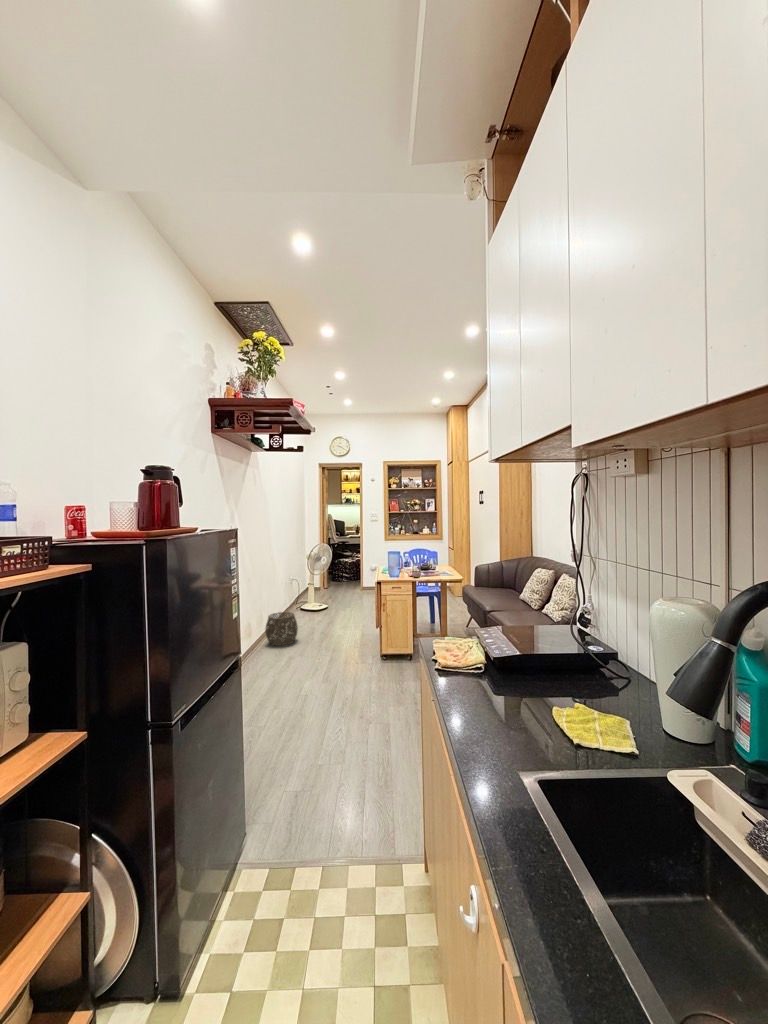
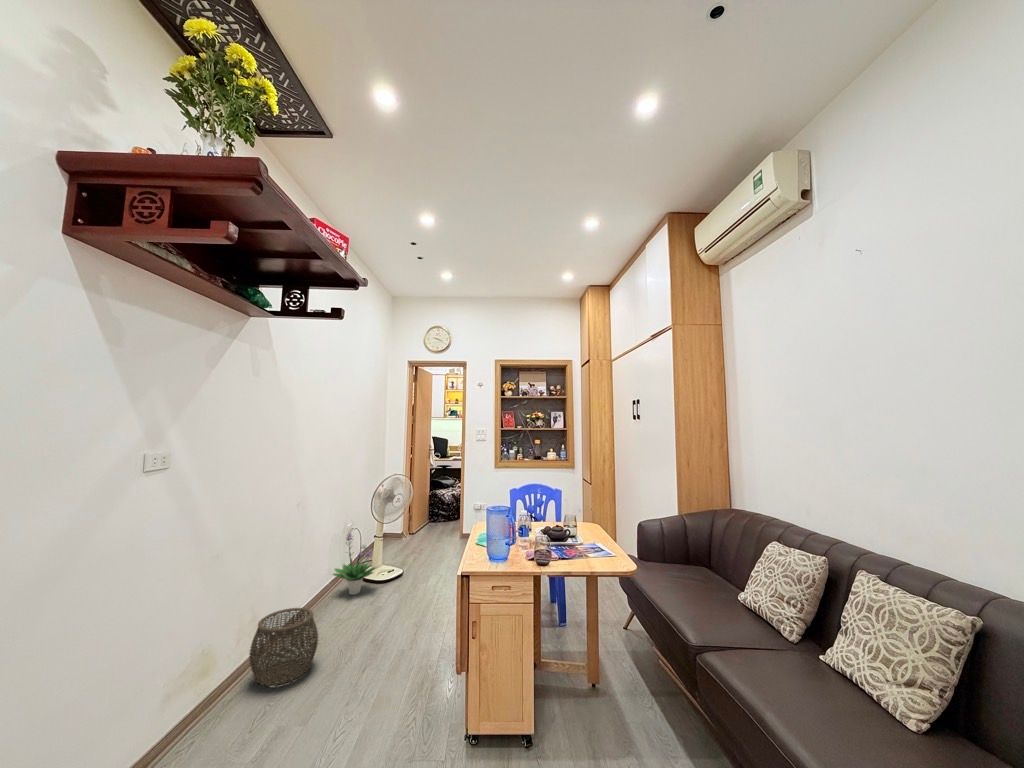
potted plant: none [288,580,315,617] -> present [333,533,376,595]

